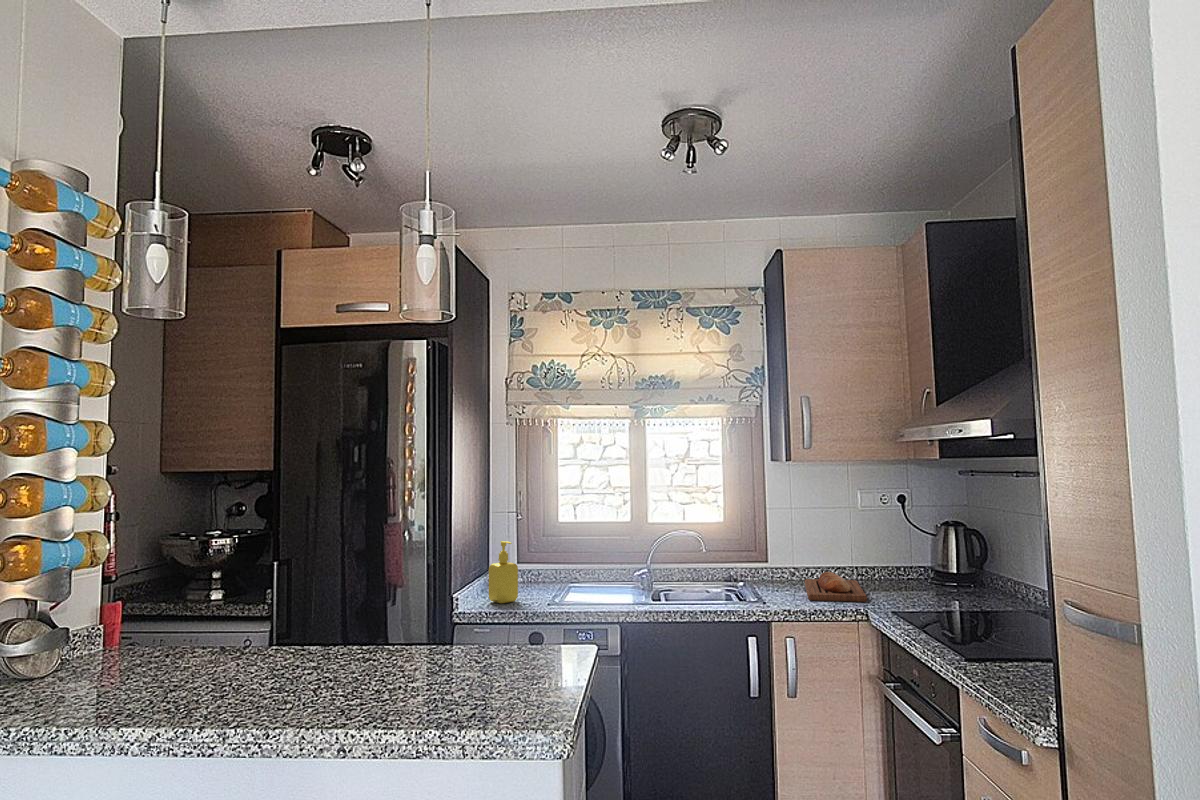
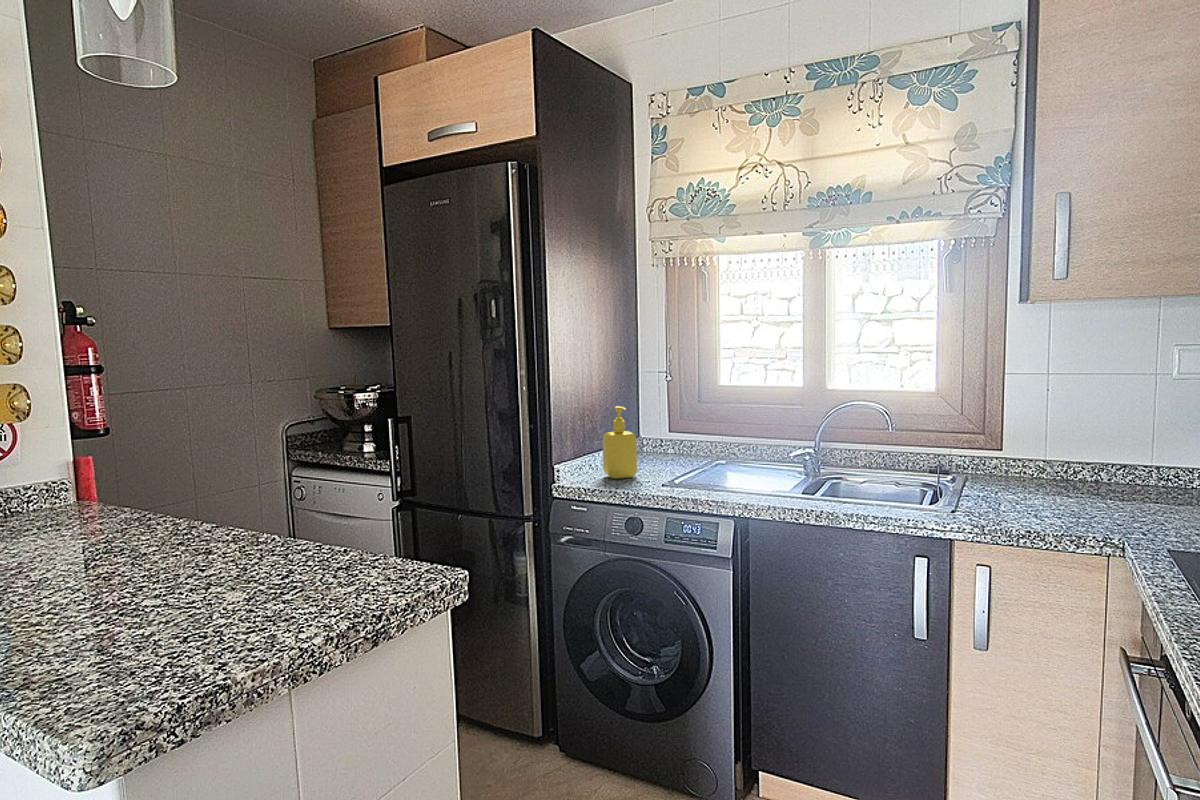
bread loaf: present [805,572,867,602] -> none [1037,469,1150,522]

